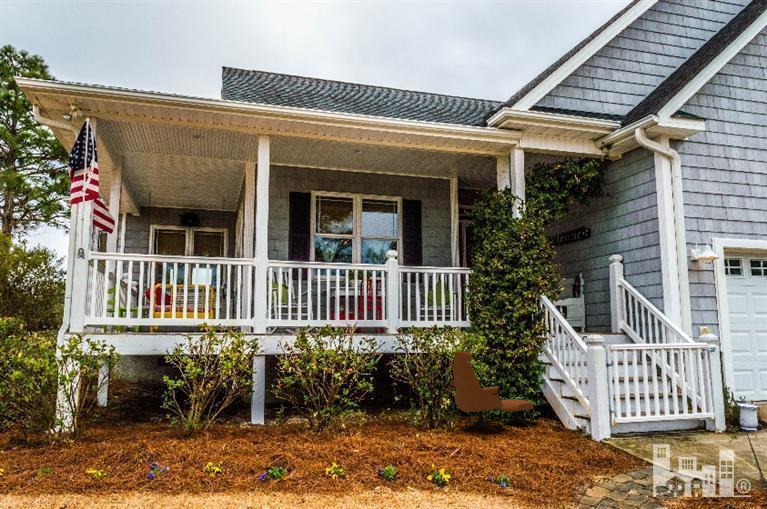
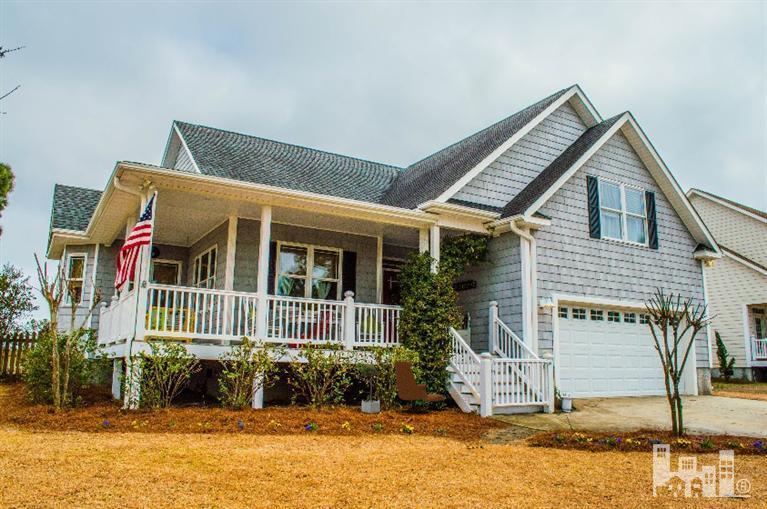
potted tree: none [394,354,426,432] -> present [360,363,380,413]

